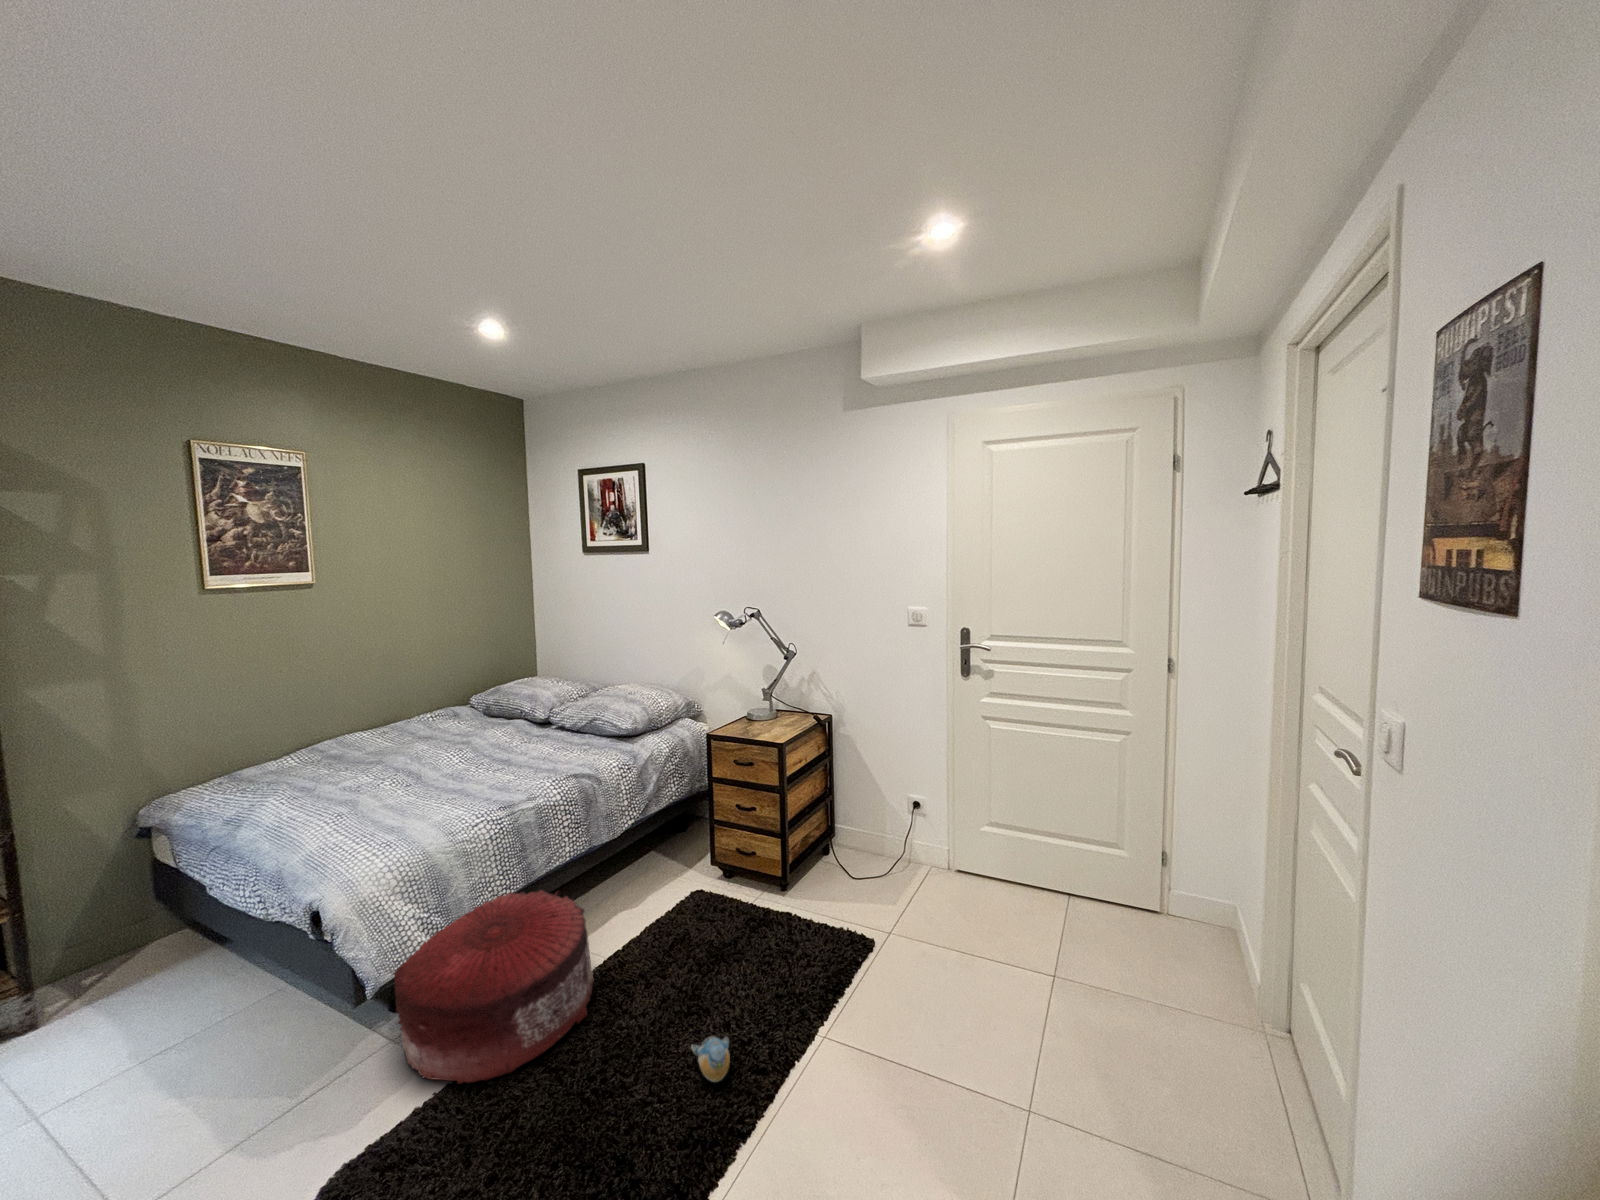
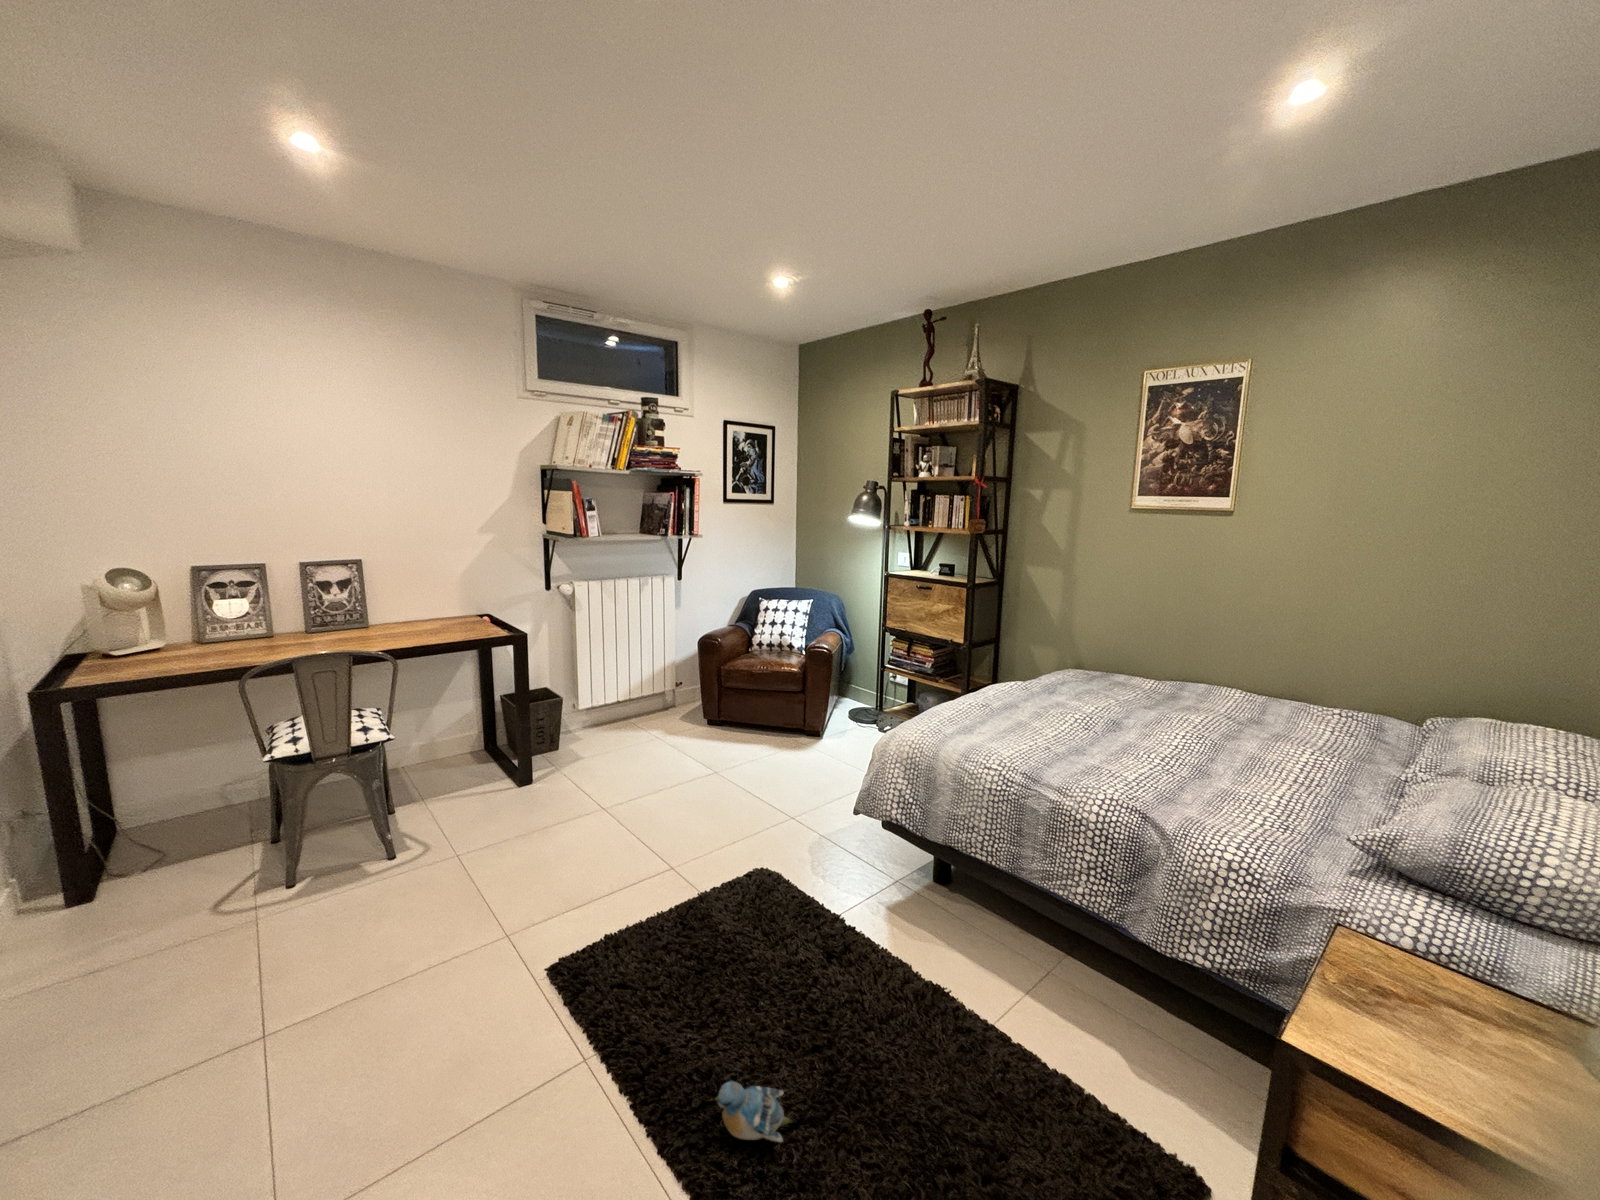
pouf: present [394,890,593,1084] -> none [824,822,1008,1008]

